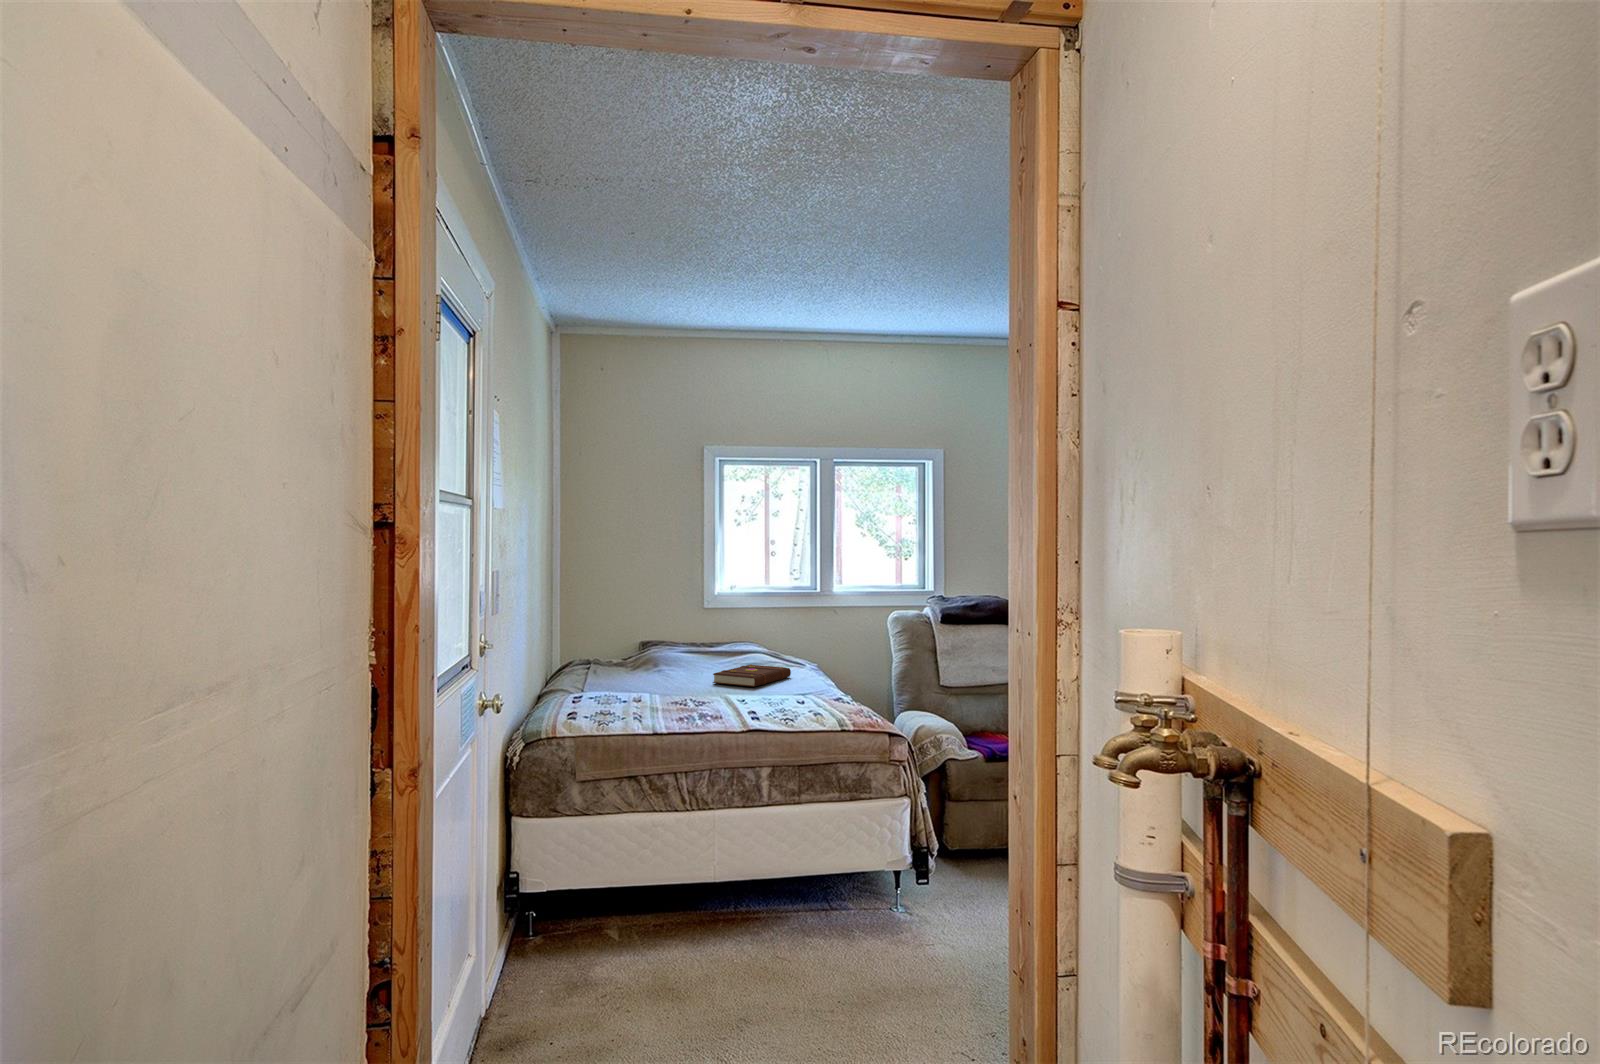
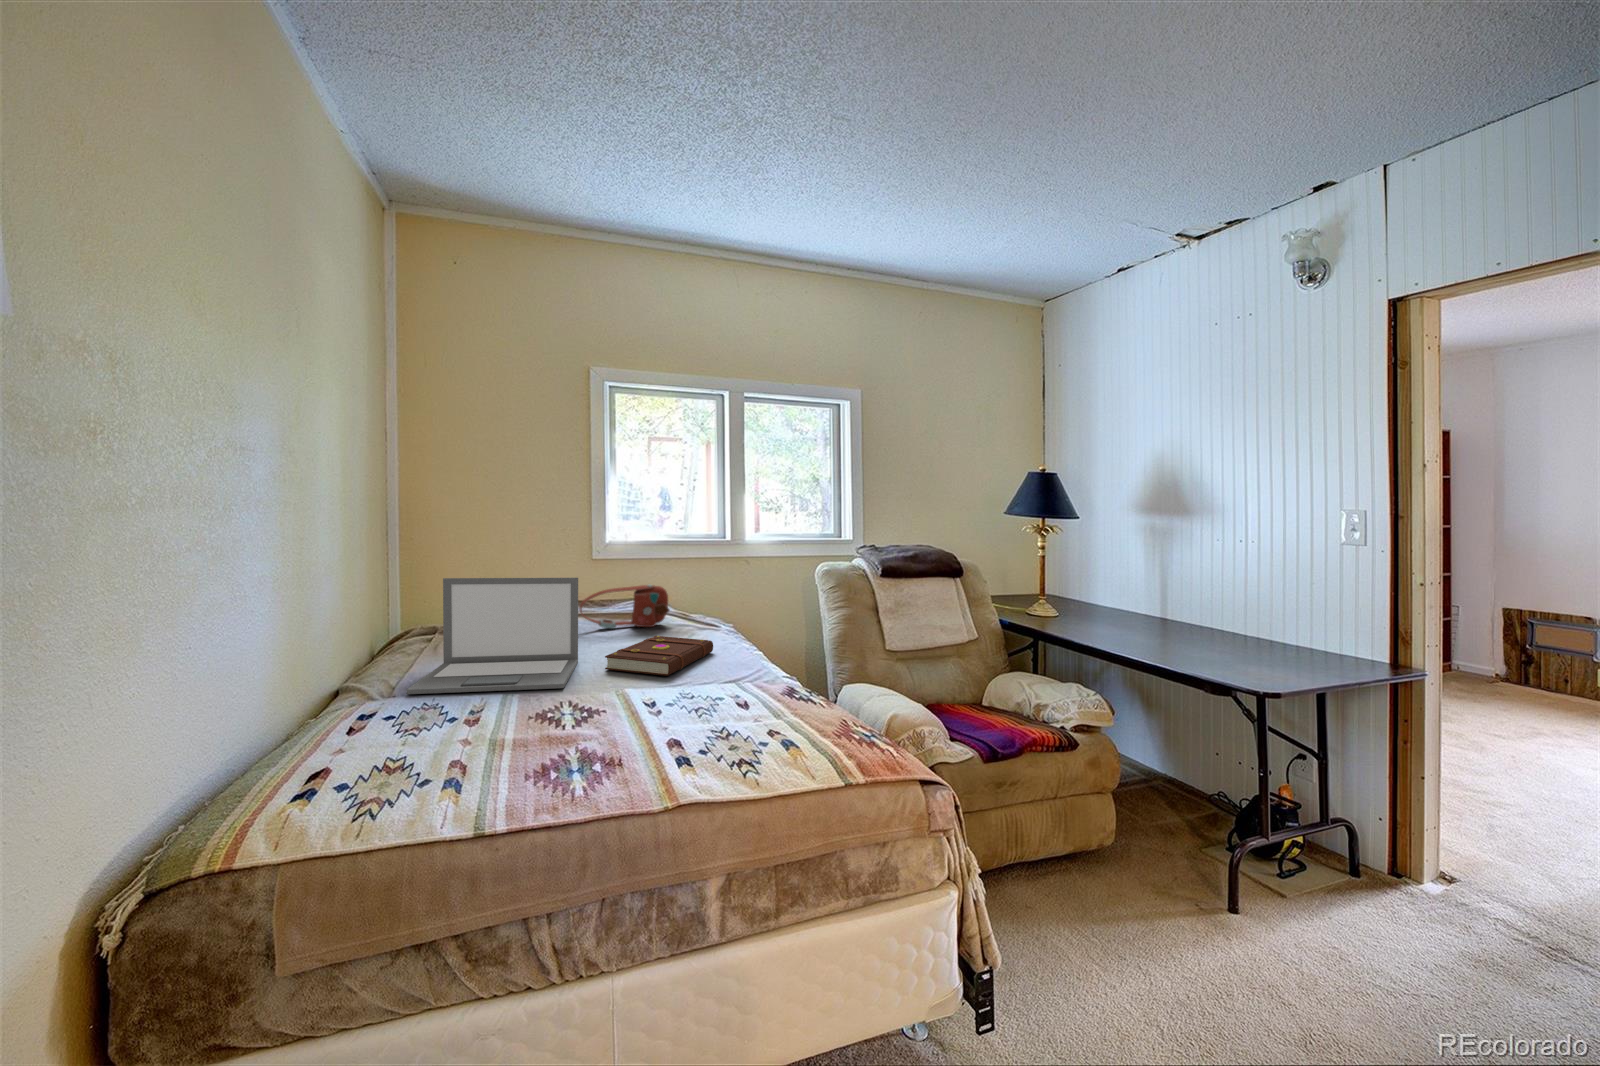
laptop: none [594,619,695,690] -> present [407,578,578,694]
handbag: none [694,628,763,662] -> present [580,584,670,629]

